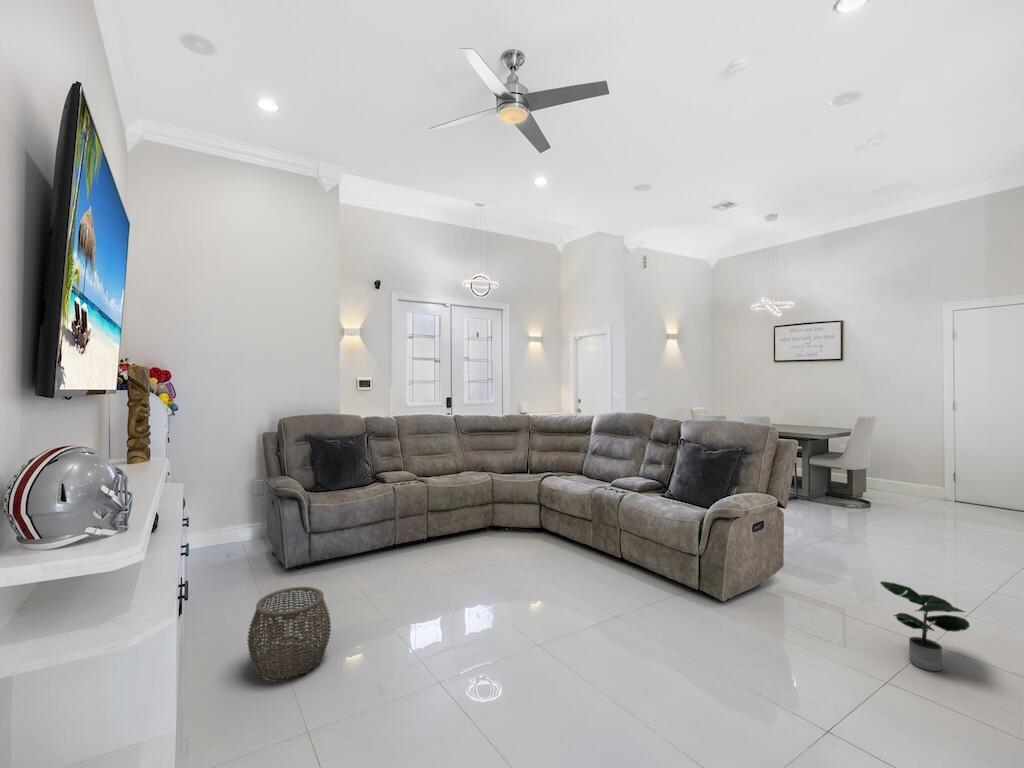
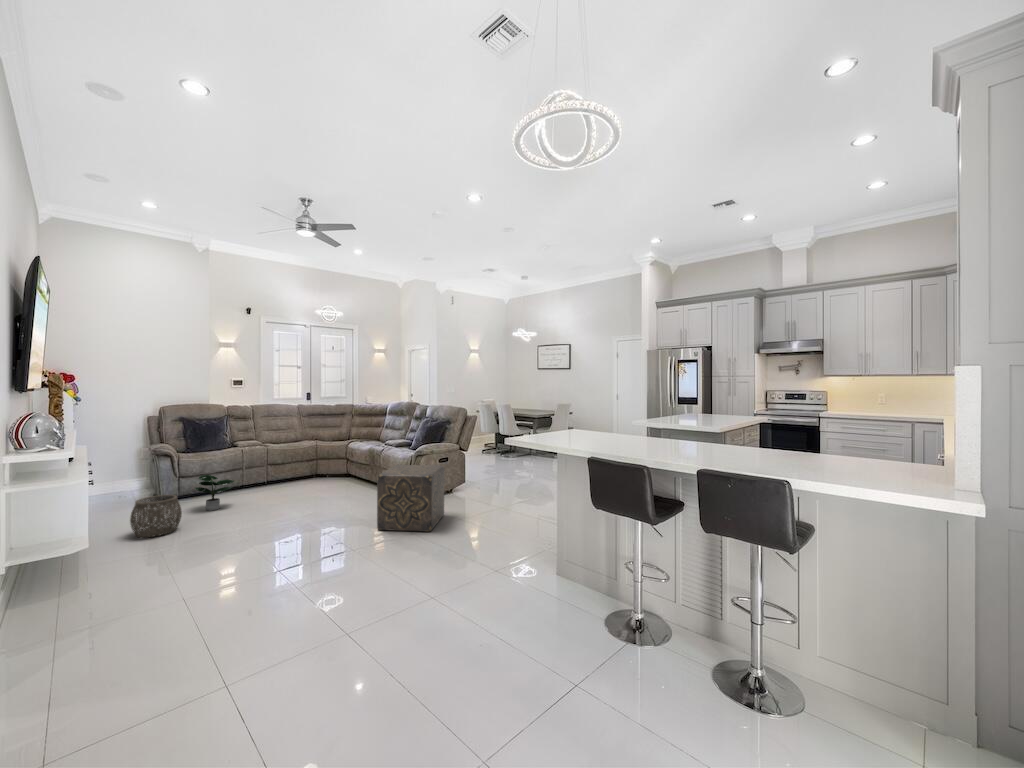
ottoman: none [716,549,878,738] -> present [377,465,444,532]
potted plant: present [880,581,969,671] -> present [194,475,234,511]

